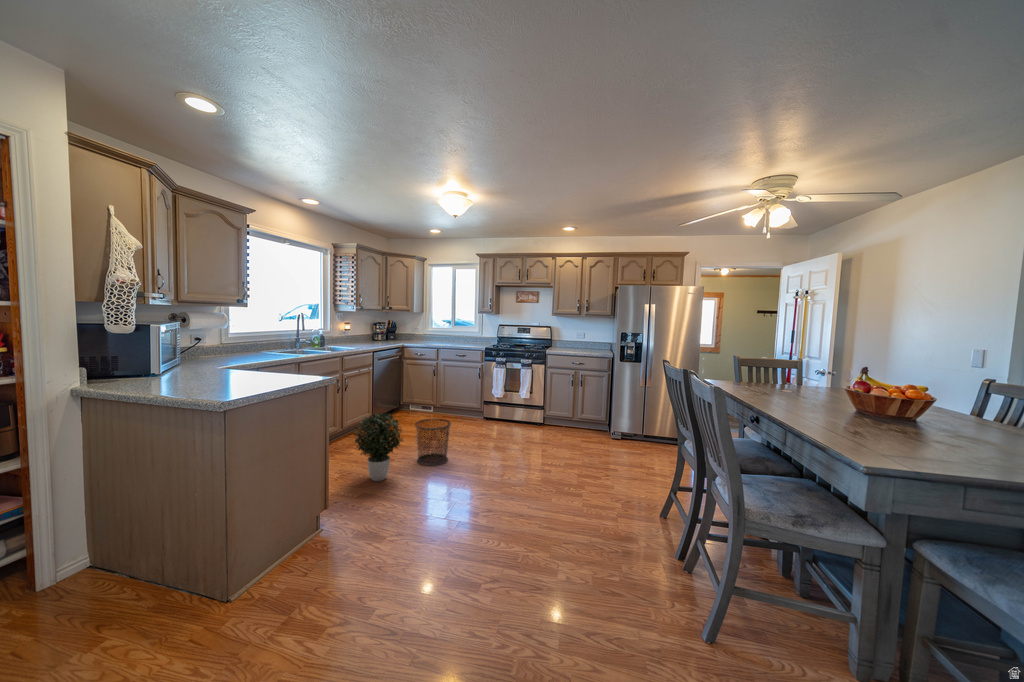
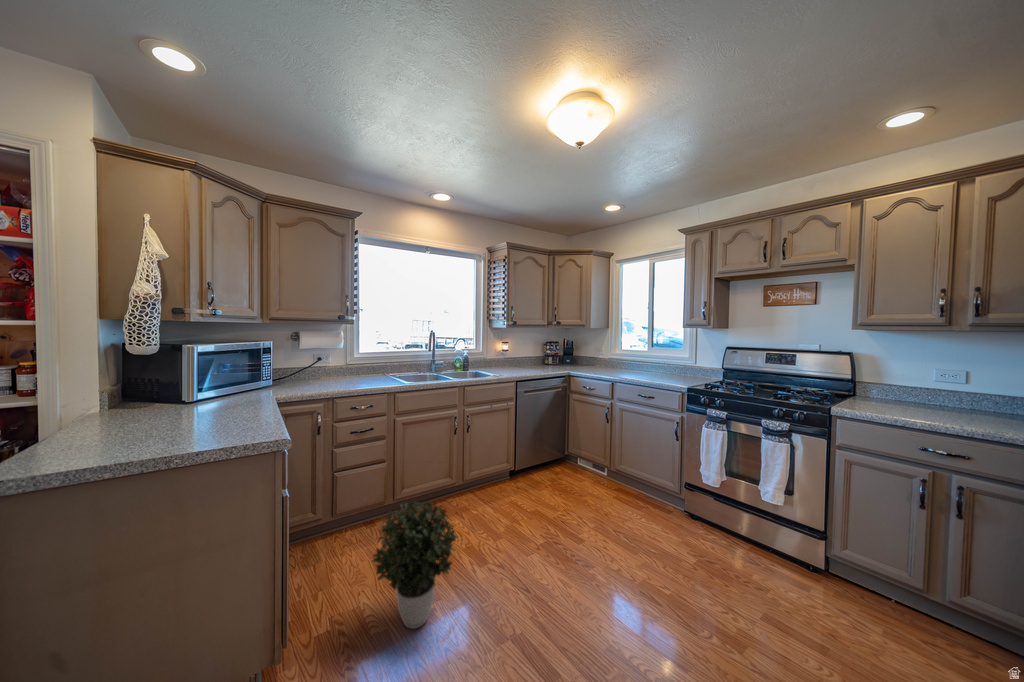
waste bin: present [415,418,451,466] -> none [497,517,563,627]

